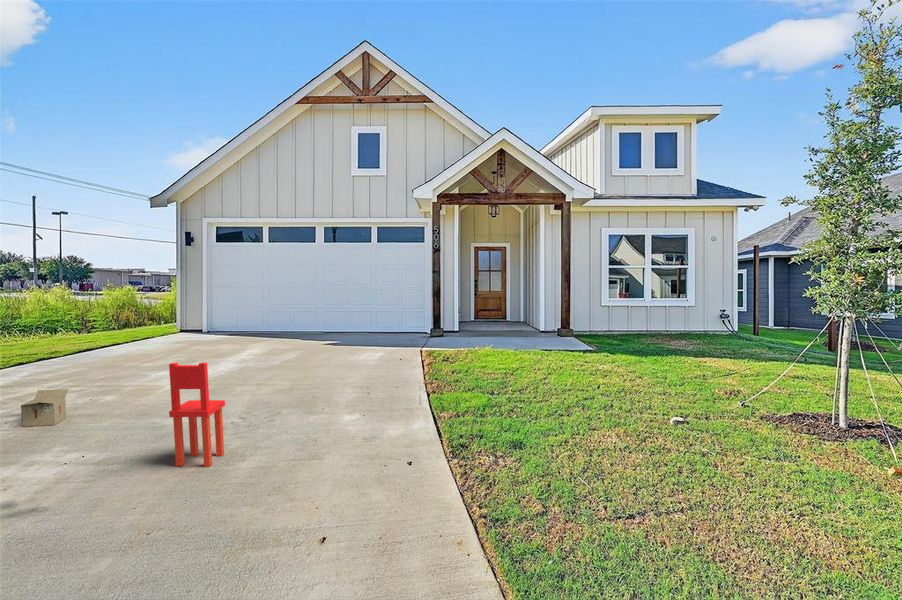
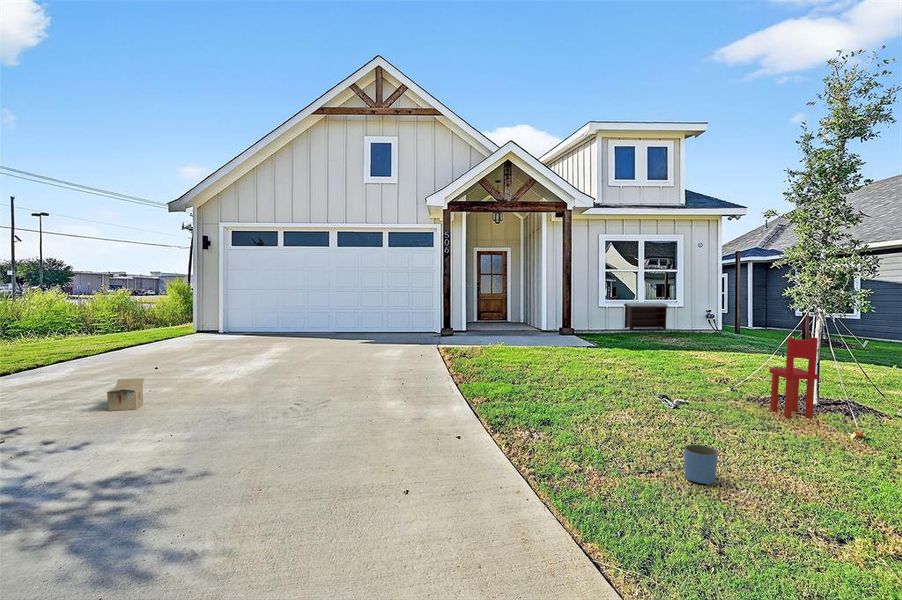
bench: none [631,303,680,332] -> present [624,303,668,330]
chair: present [169,362,225,467] -> present [769,337,818,418]
planter: none [674,483,715,537] -> present [684,444,718,485]

